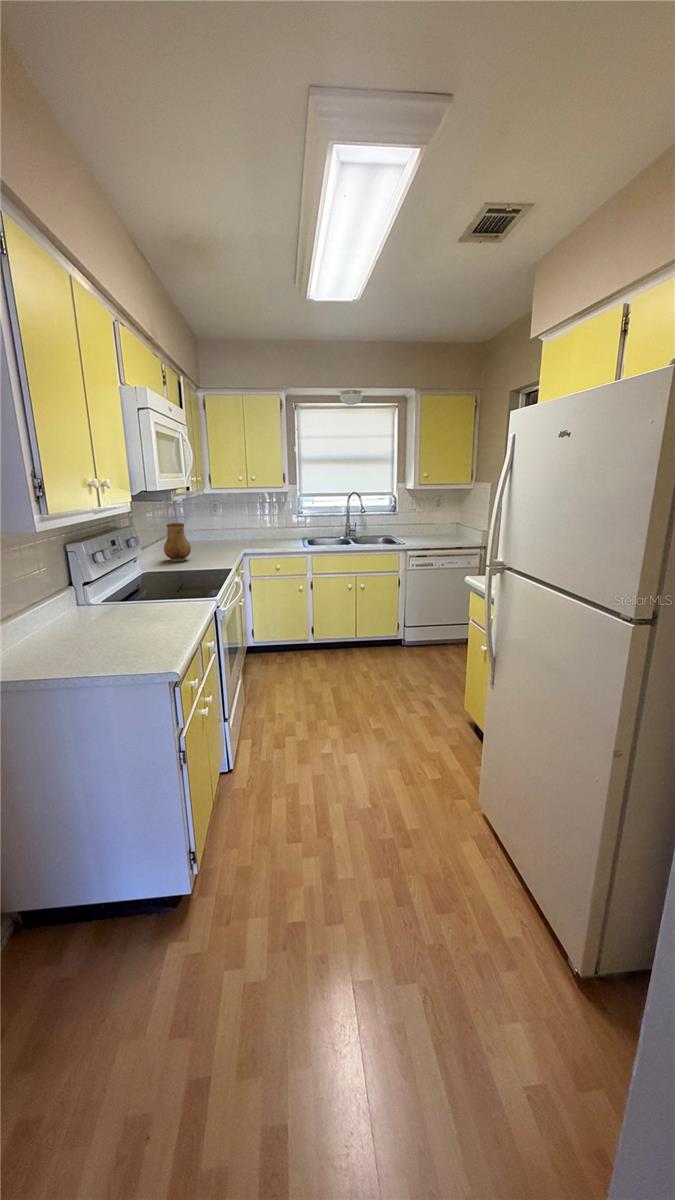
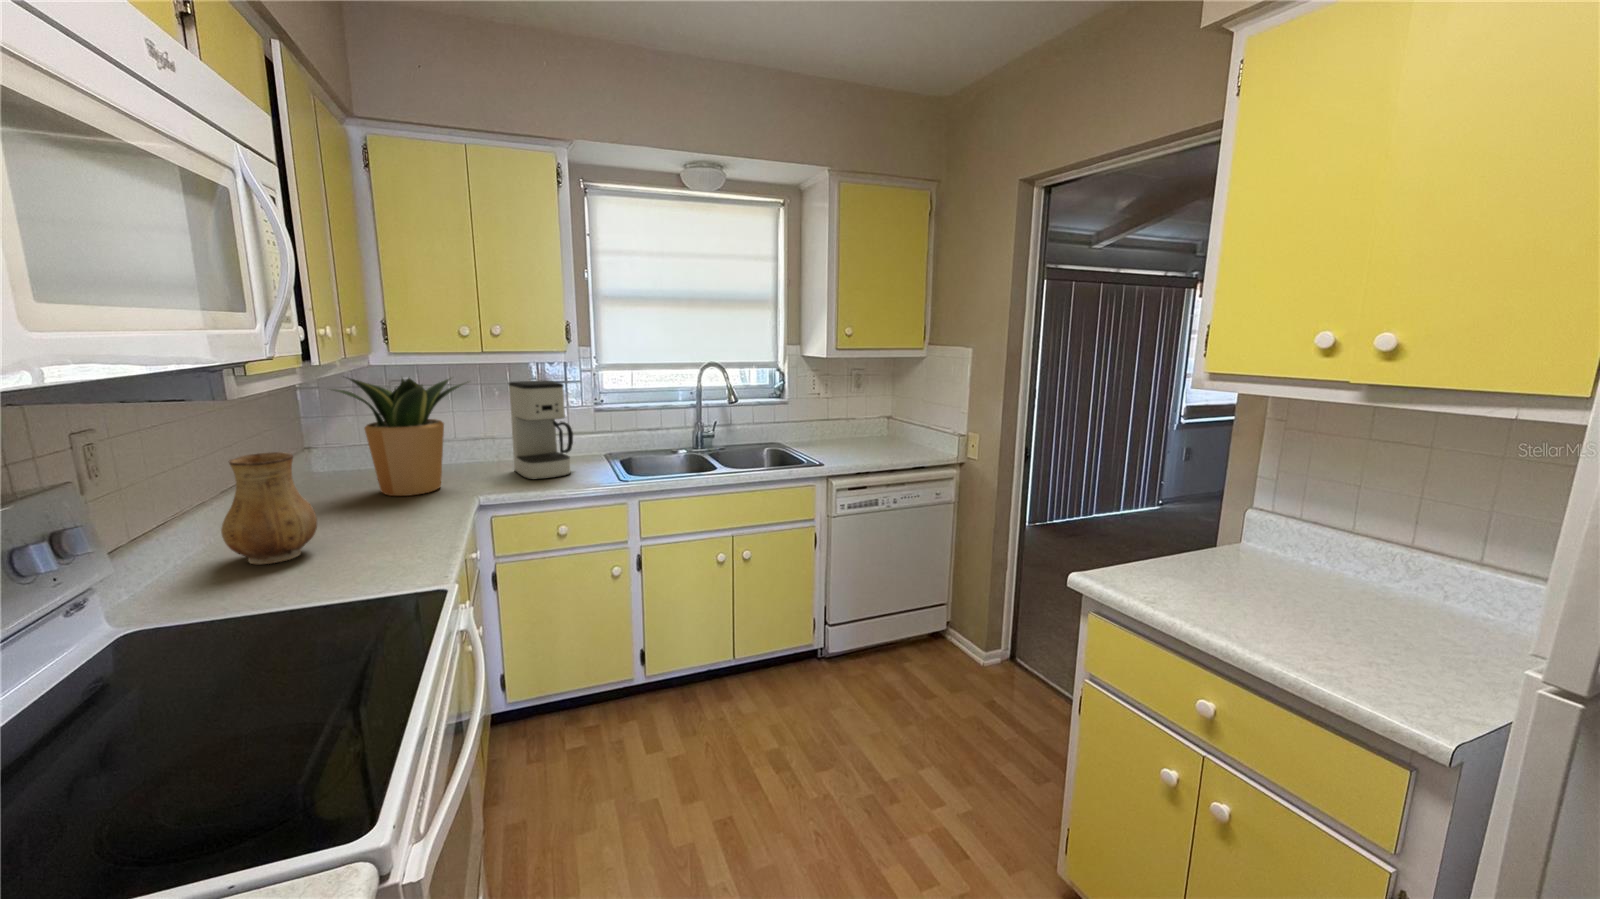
potted plant: none [190,497,243,548] -> present [332,378,464,496]
coffee maker: none [258,501,285,545] -> present [509,380,573,480]

